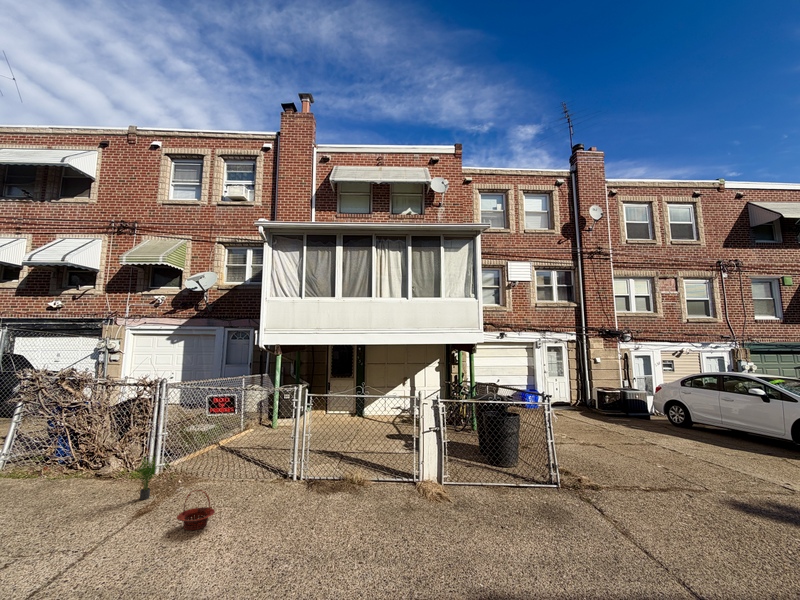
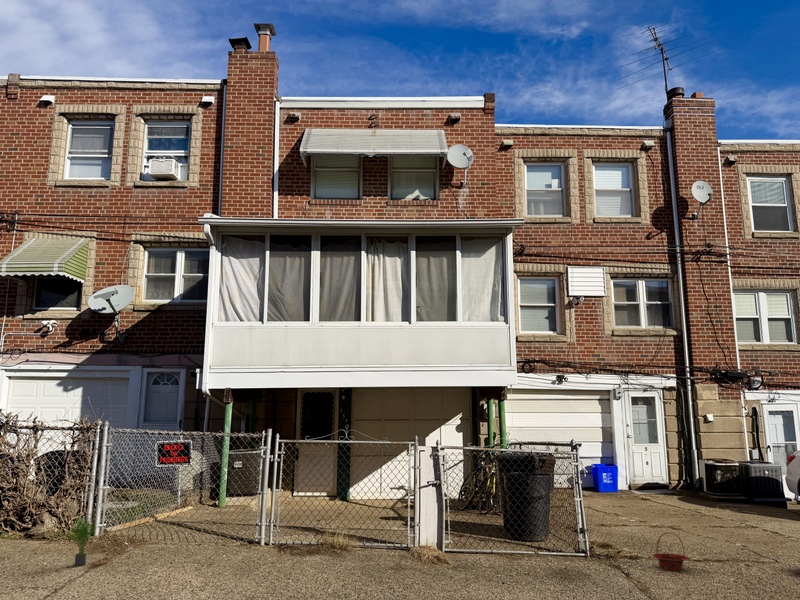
basket: present [177,490,215,530] -> present [652,533,689,571]

